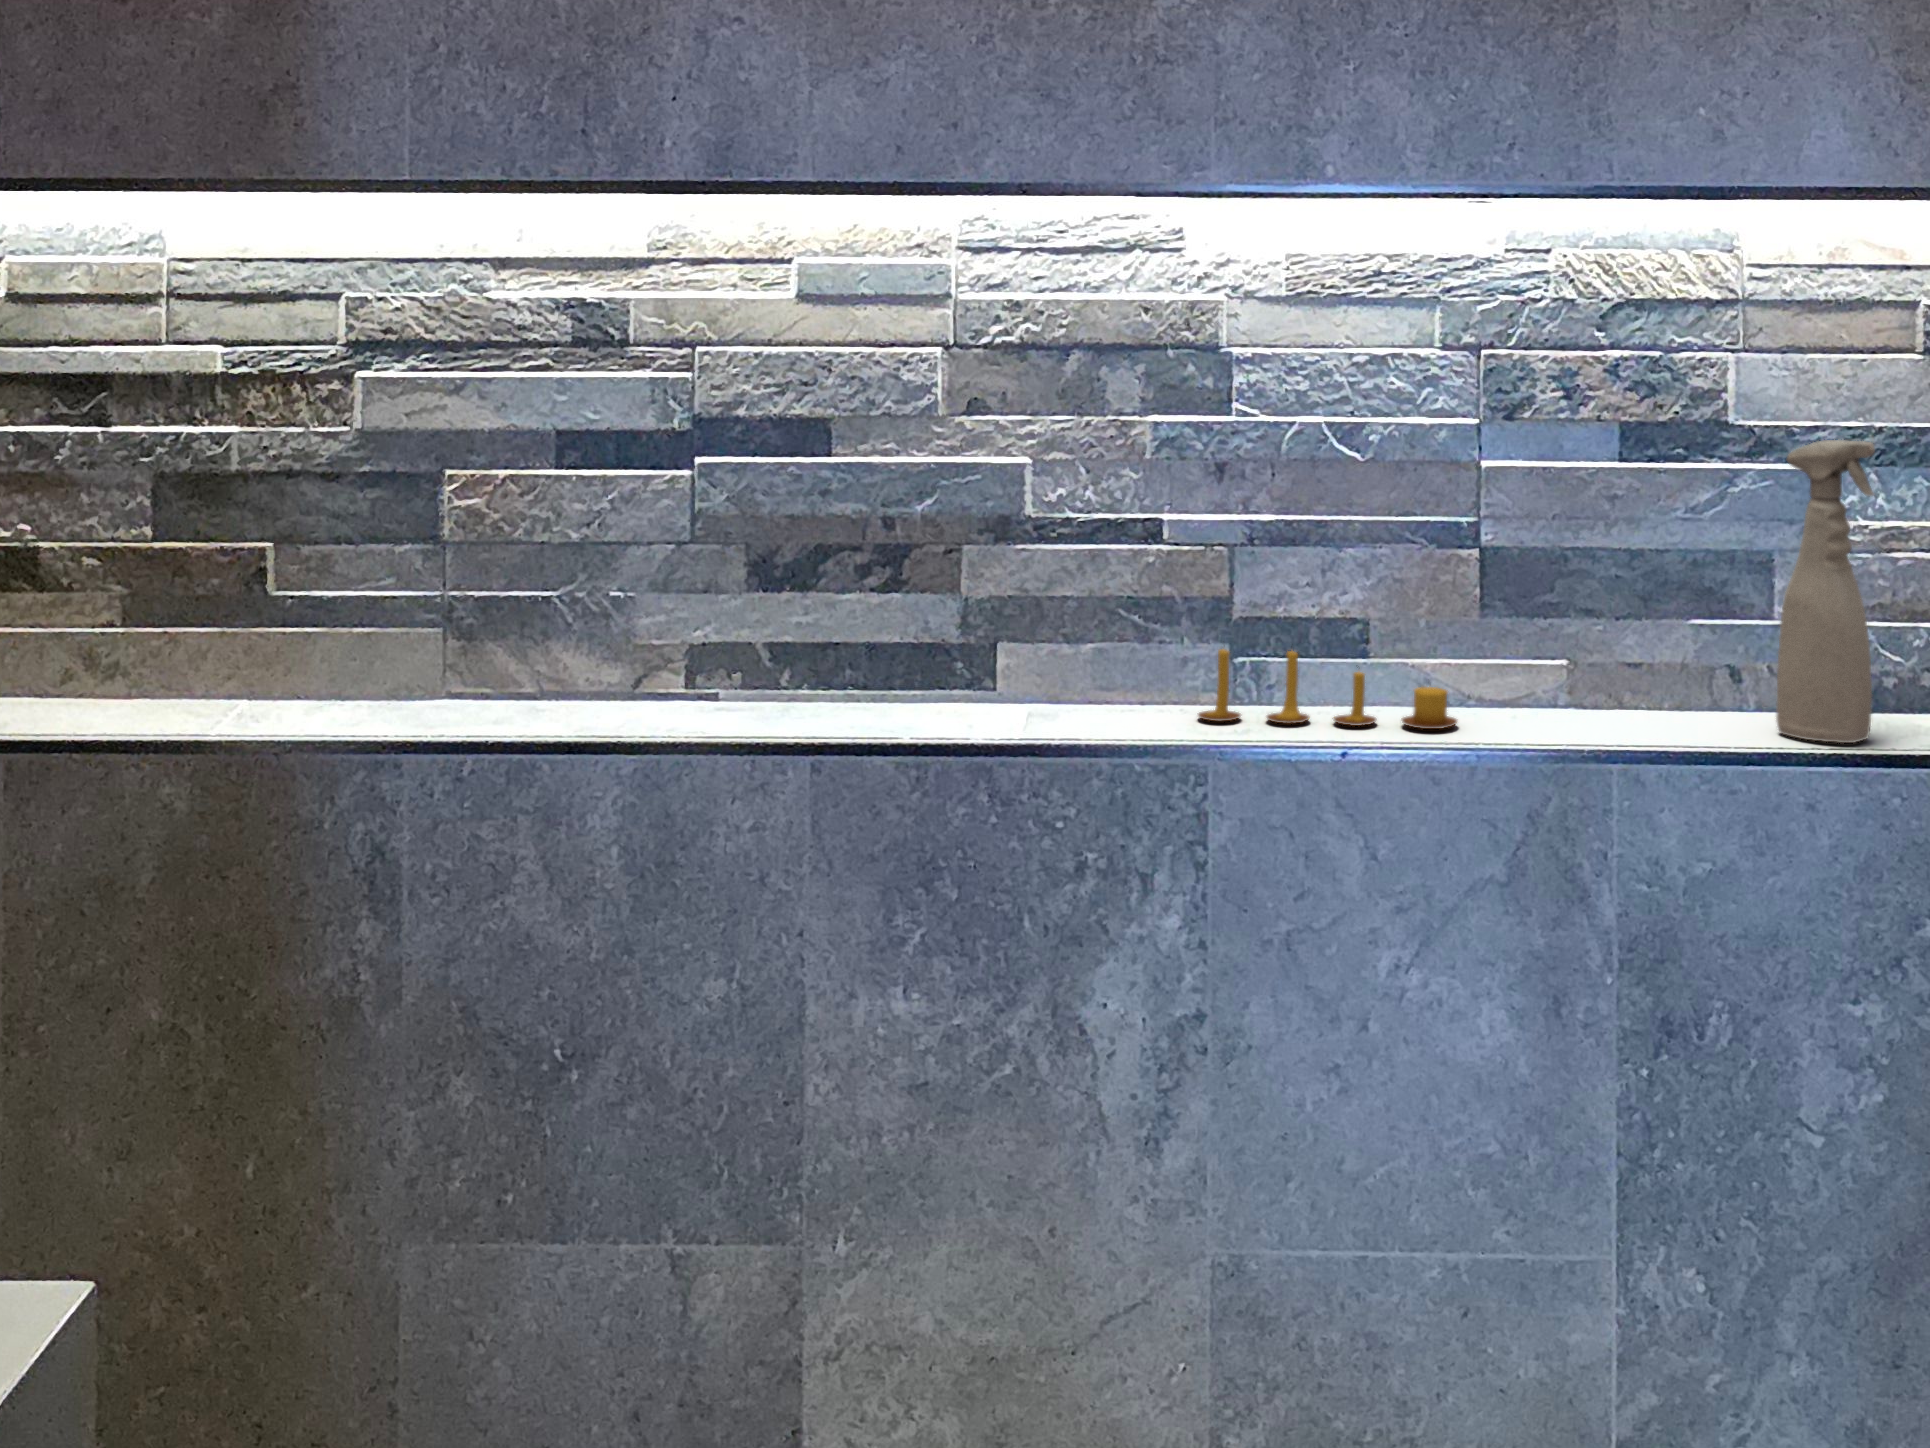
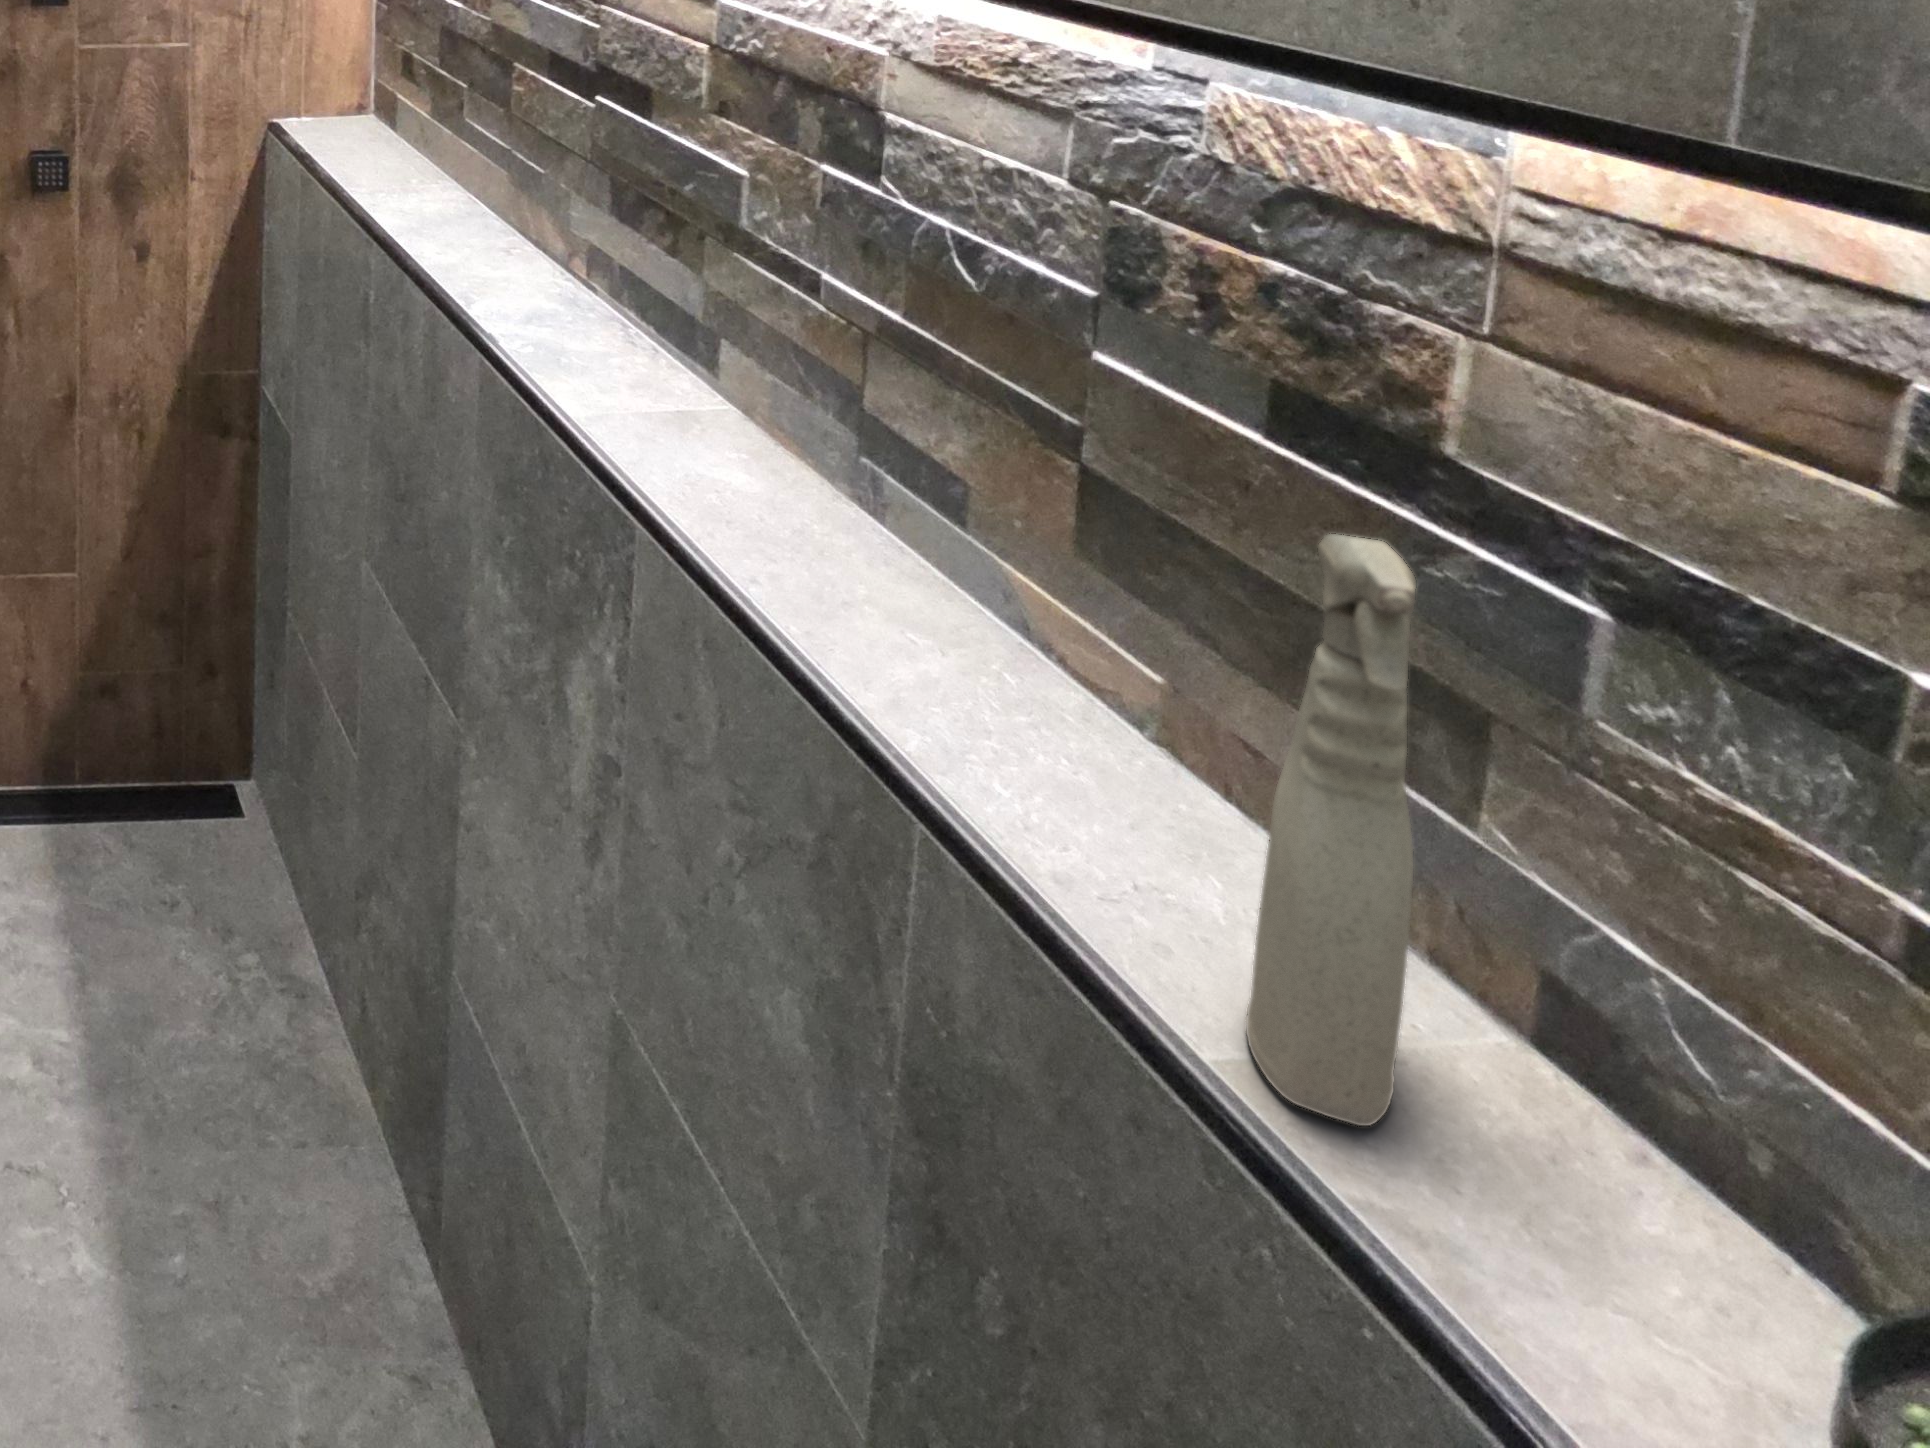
candle: present [1198,649,1457,729] -> none [751,438,950,673]

